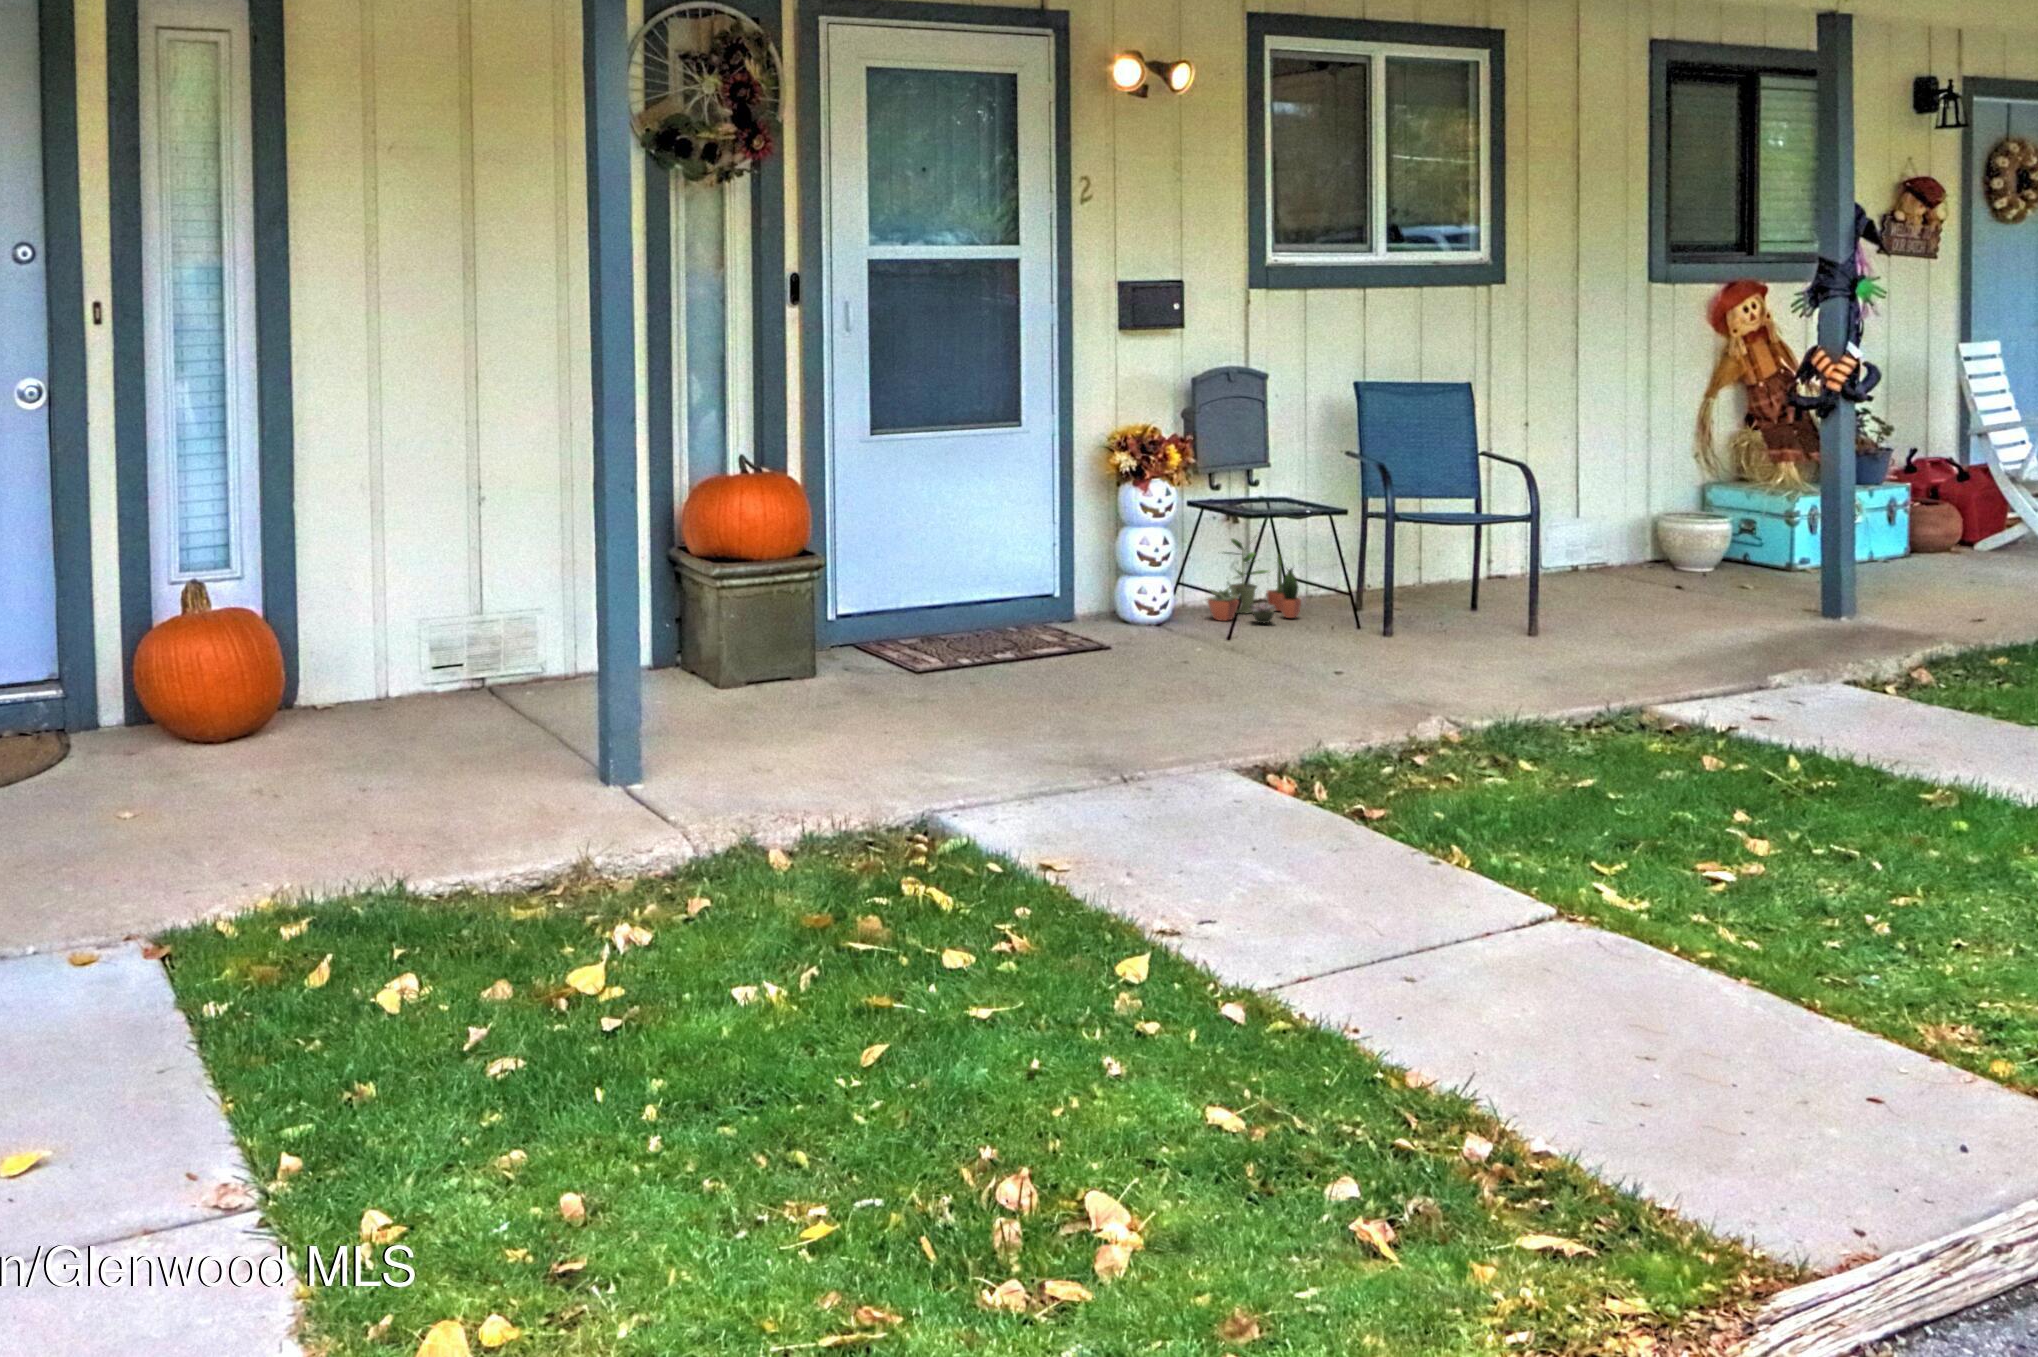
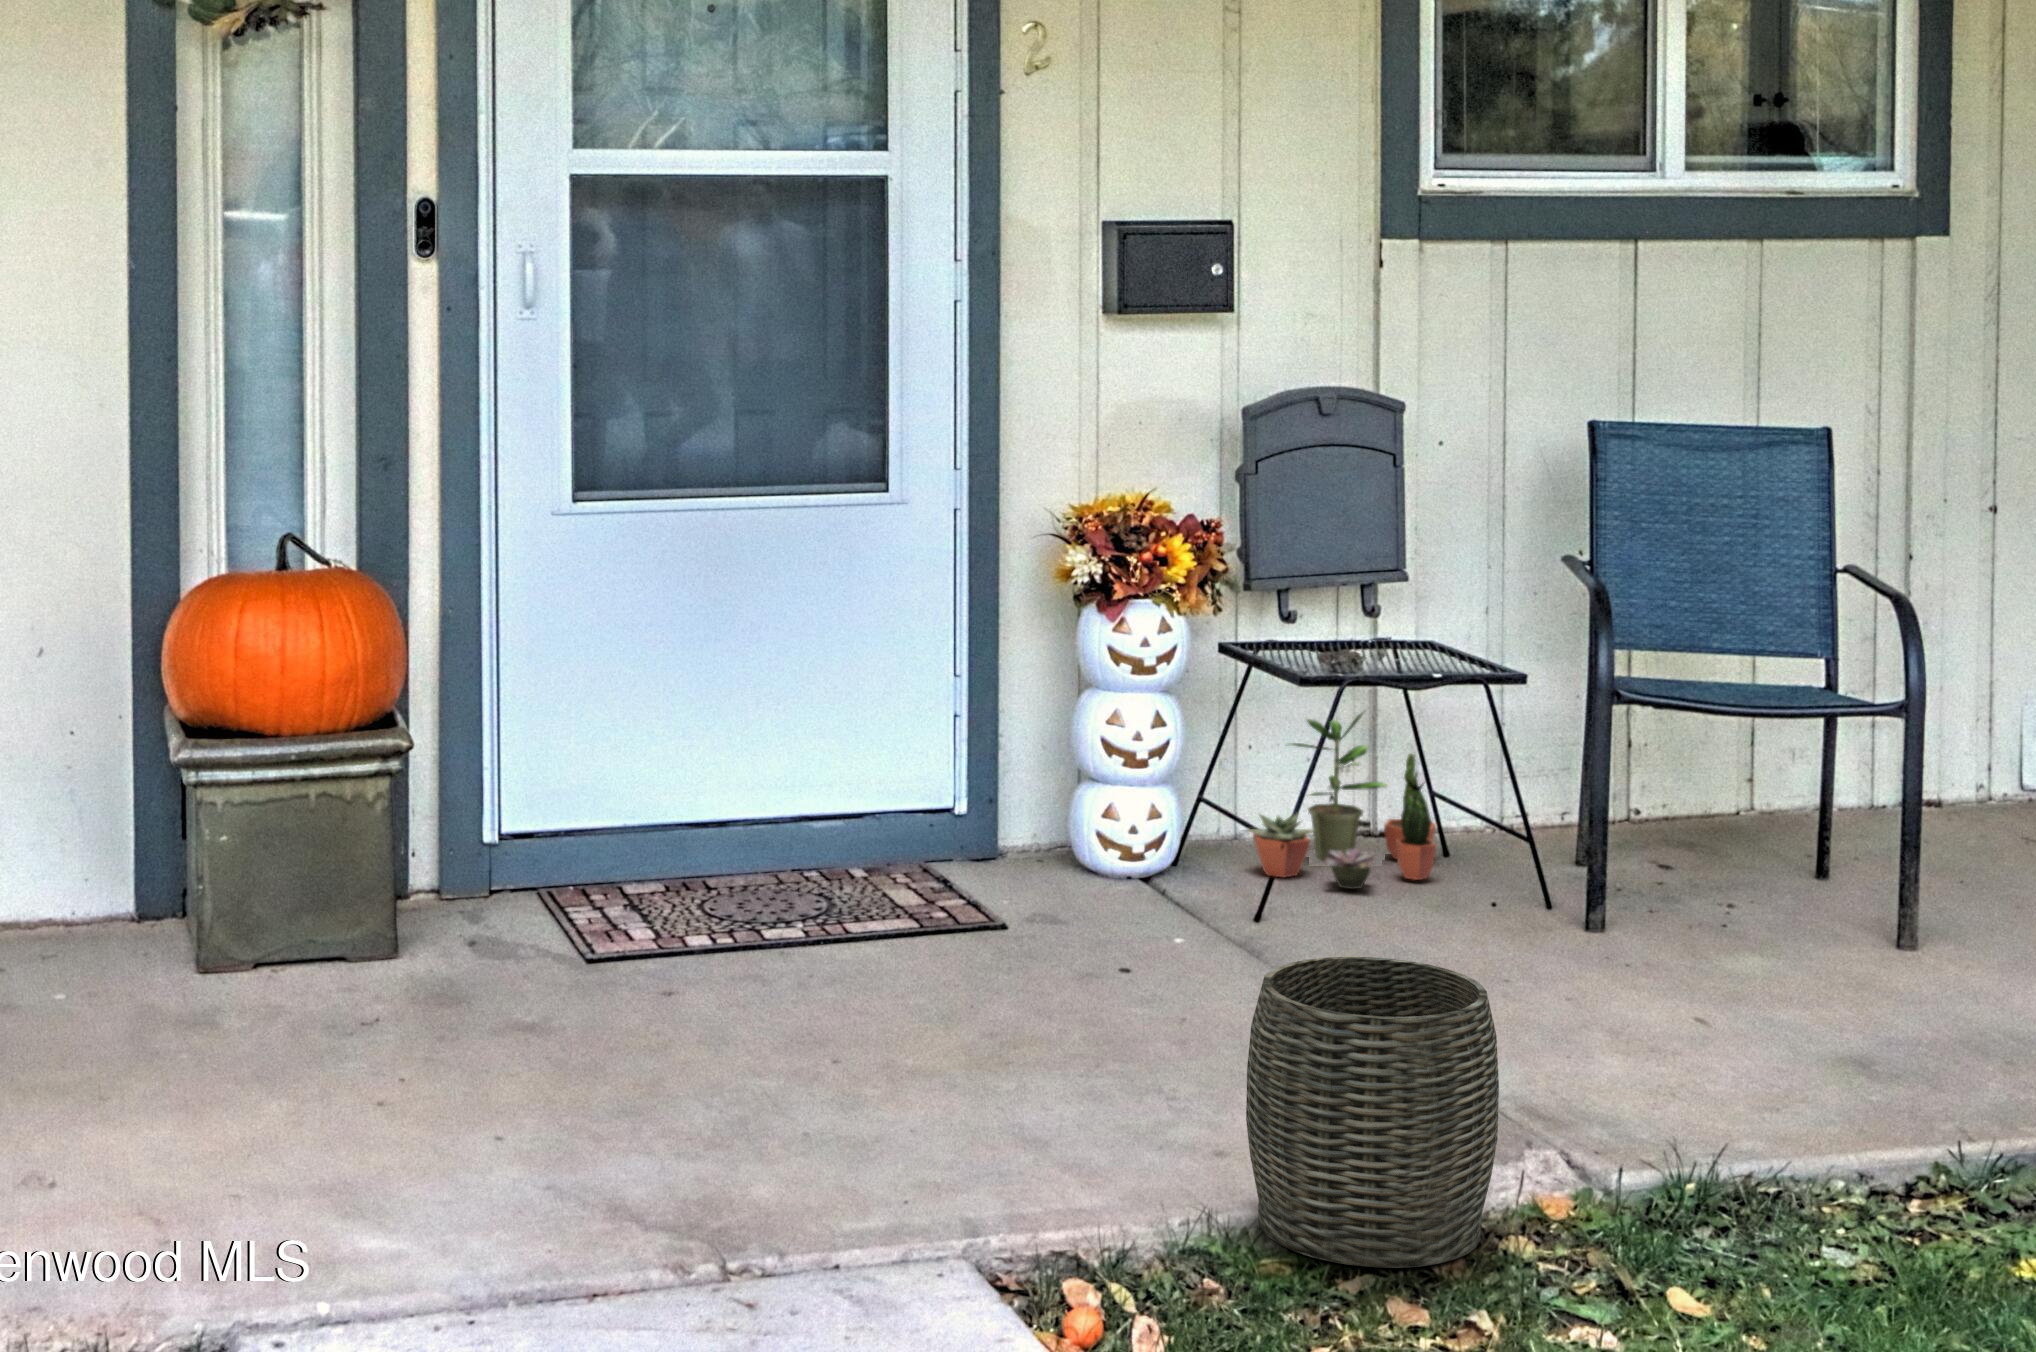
woven basket: none [1341,623,1464,764] -> present [1246,957,1499,1268]

